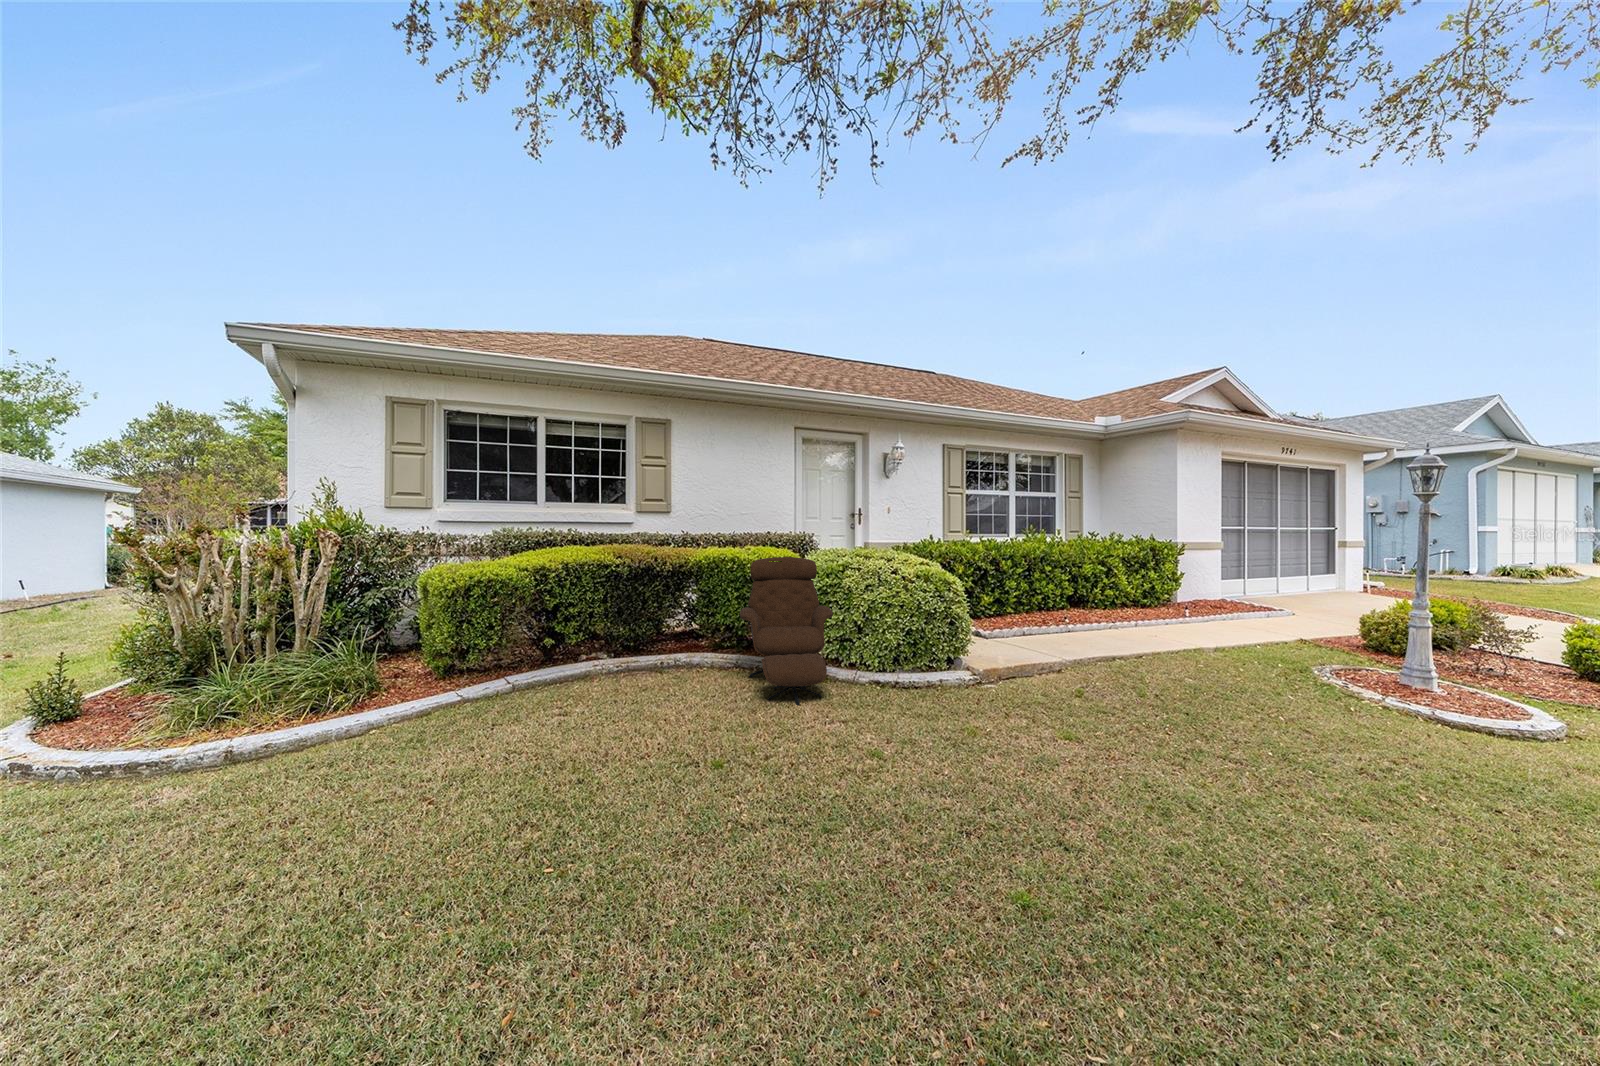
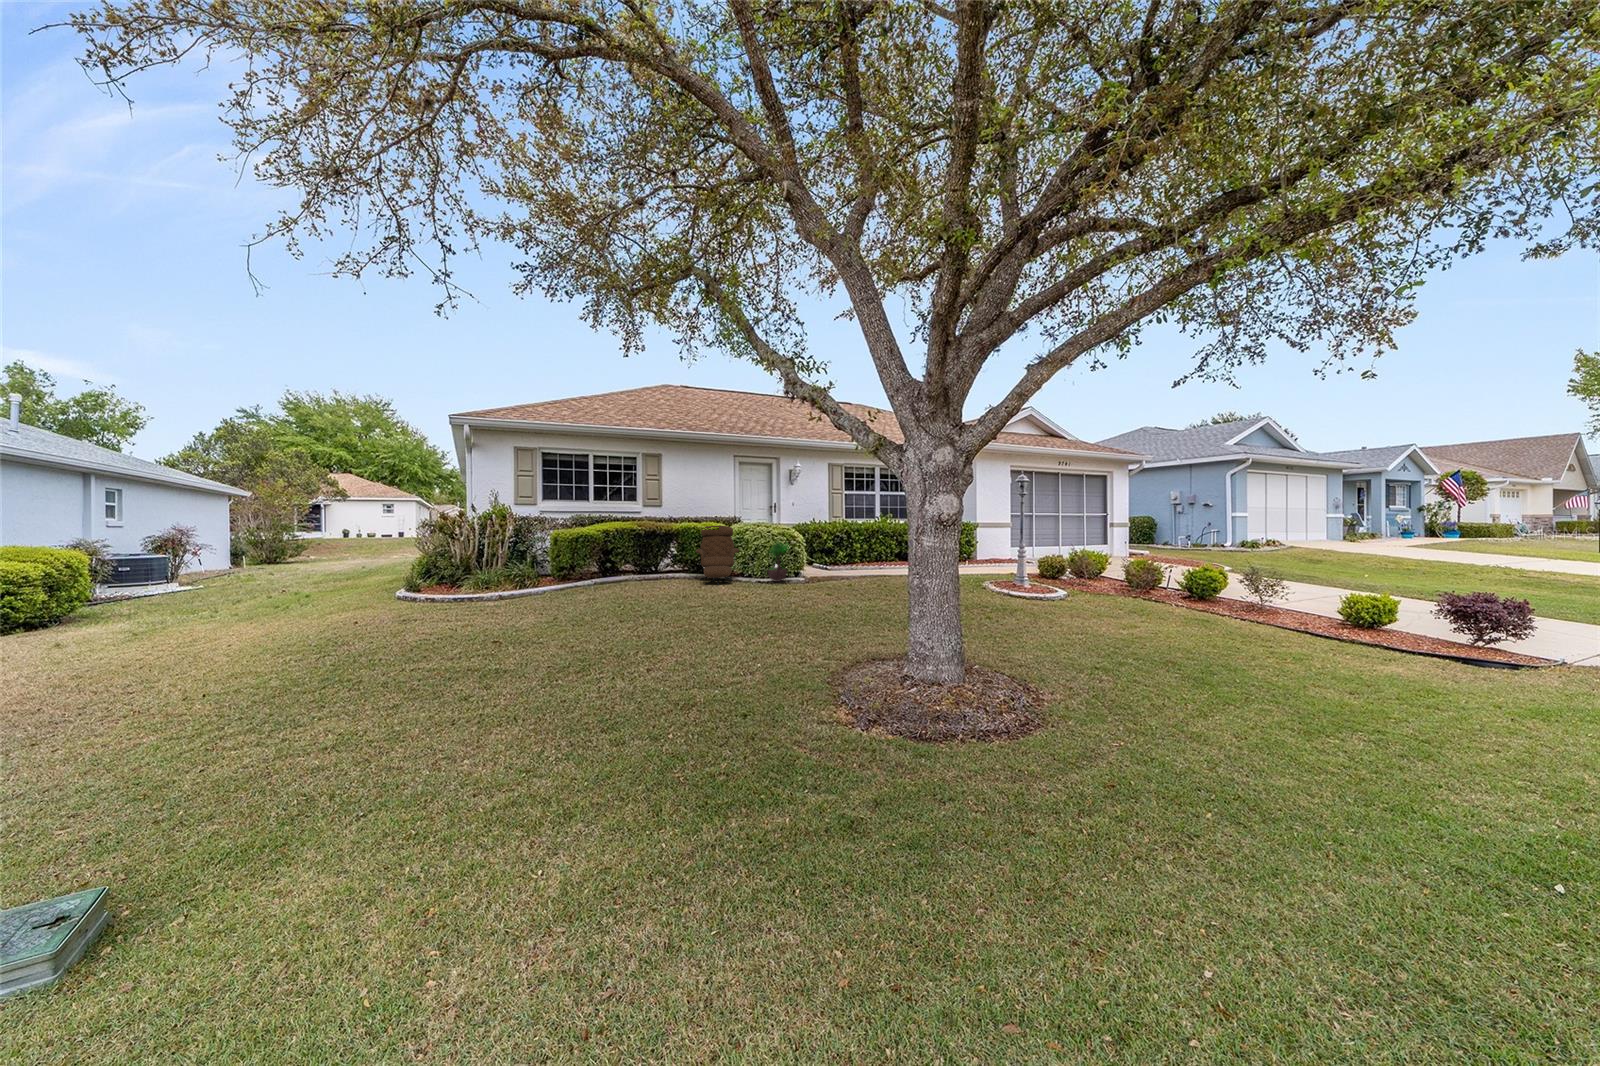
potted tree: none [902,591,960,689] -> present [768,541,788,582]

